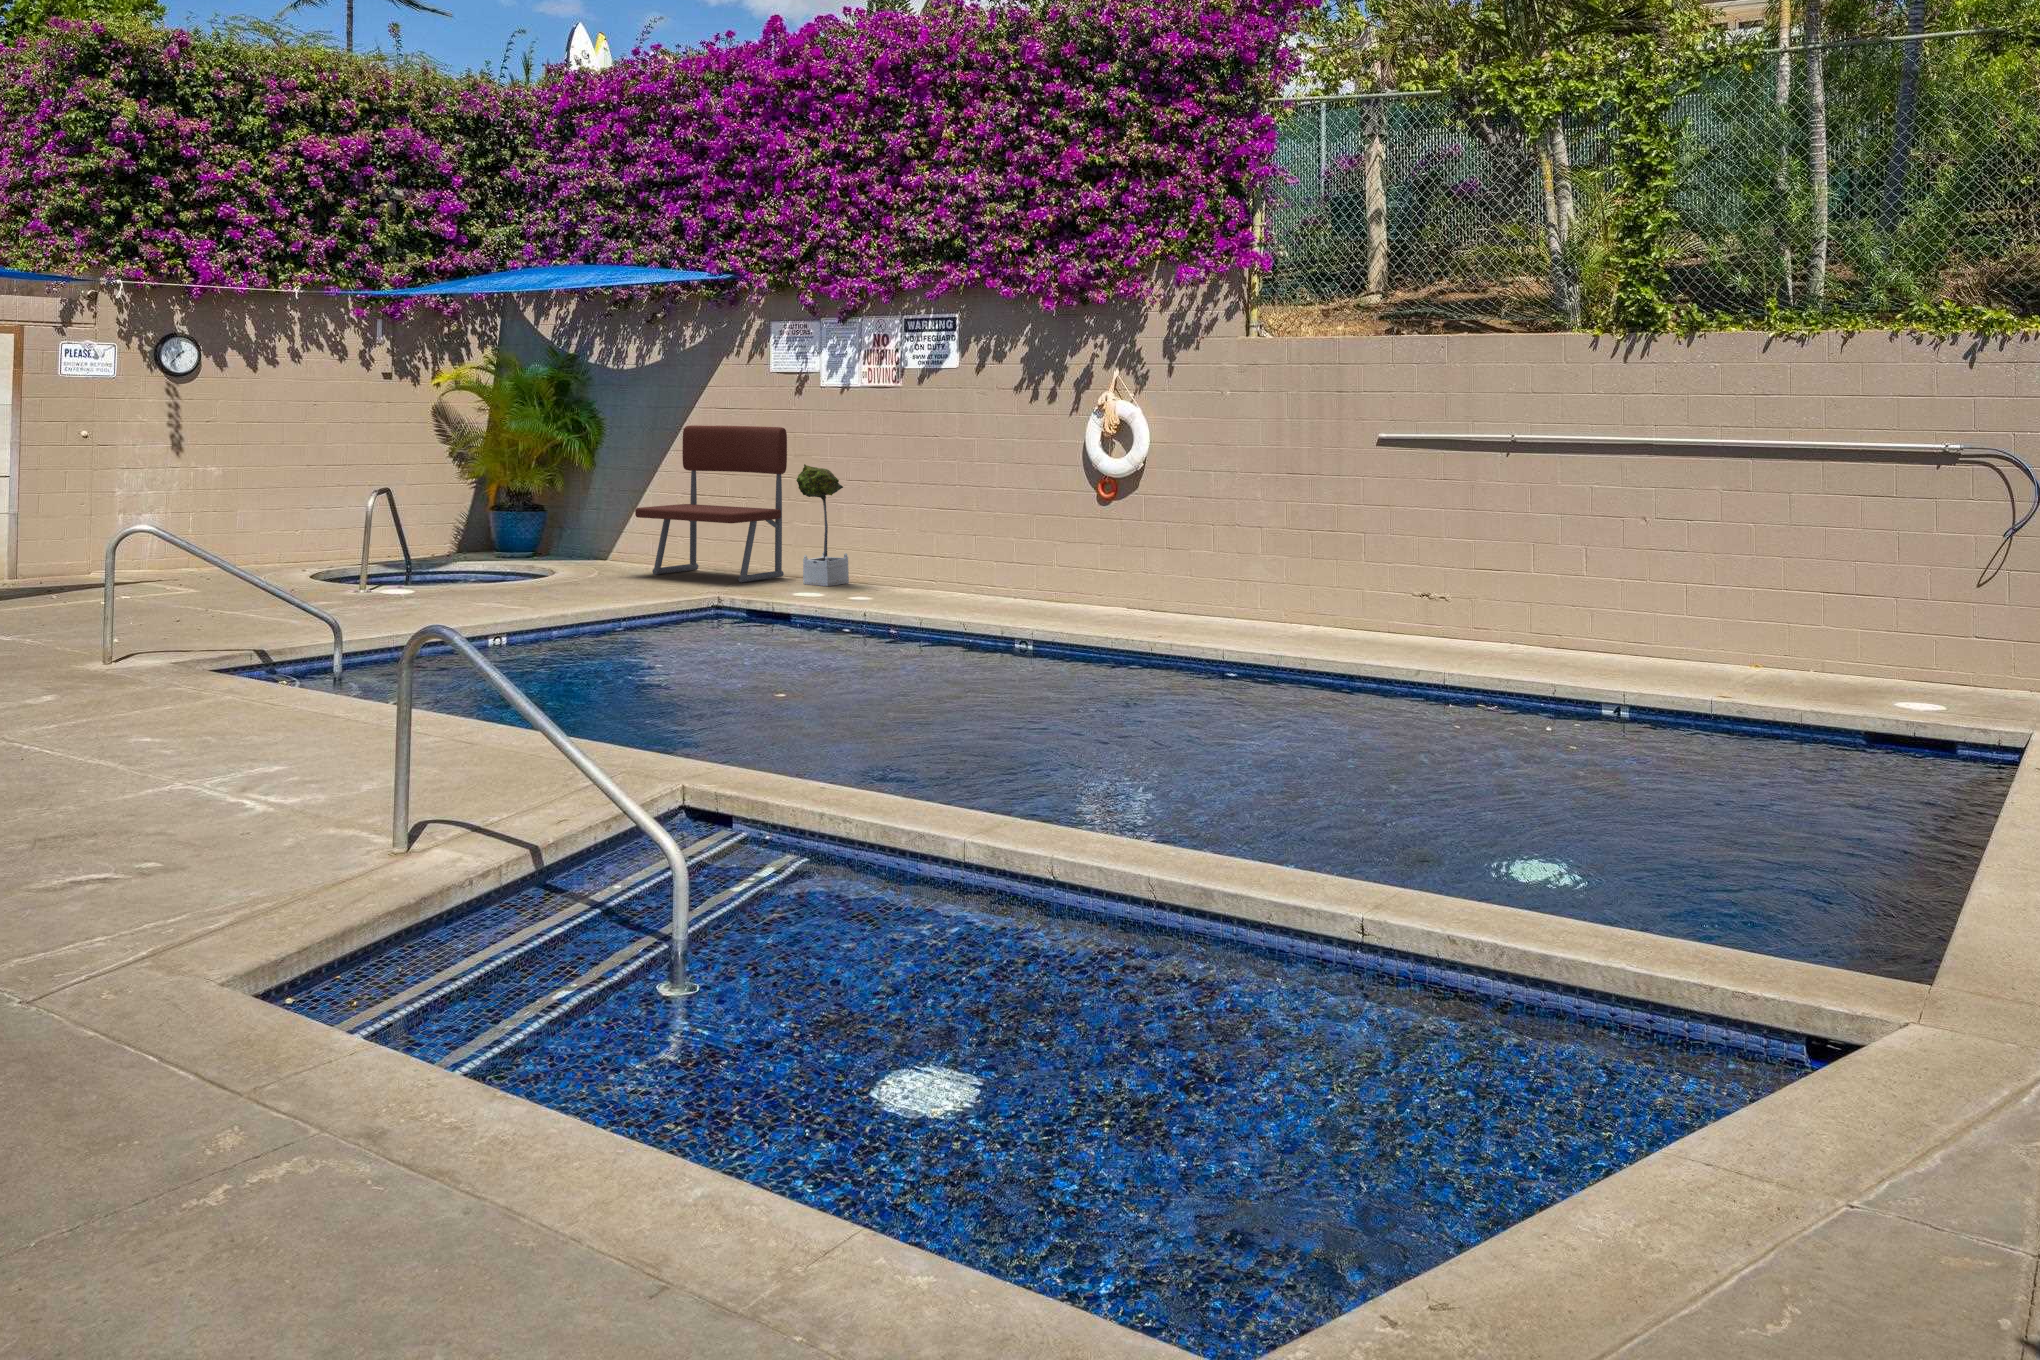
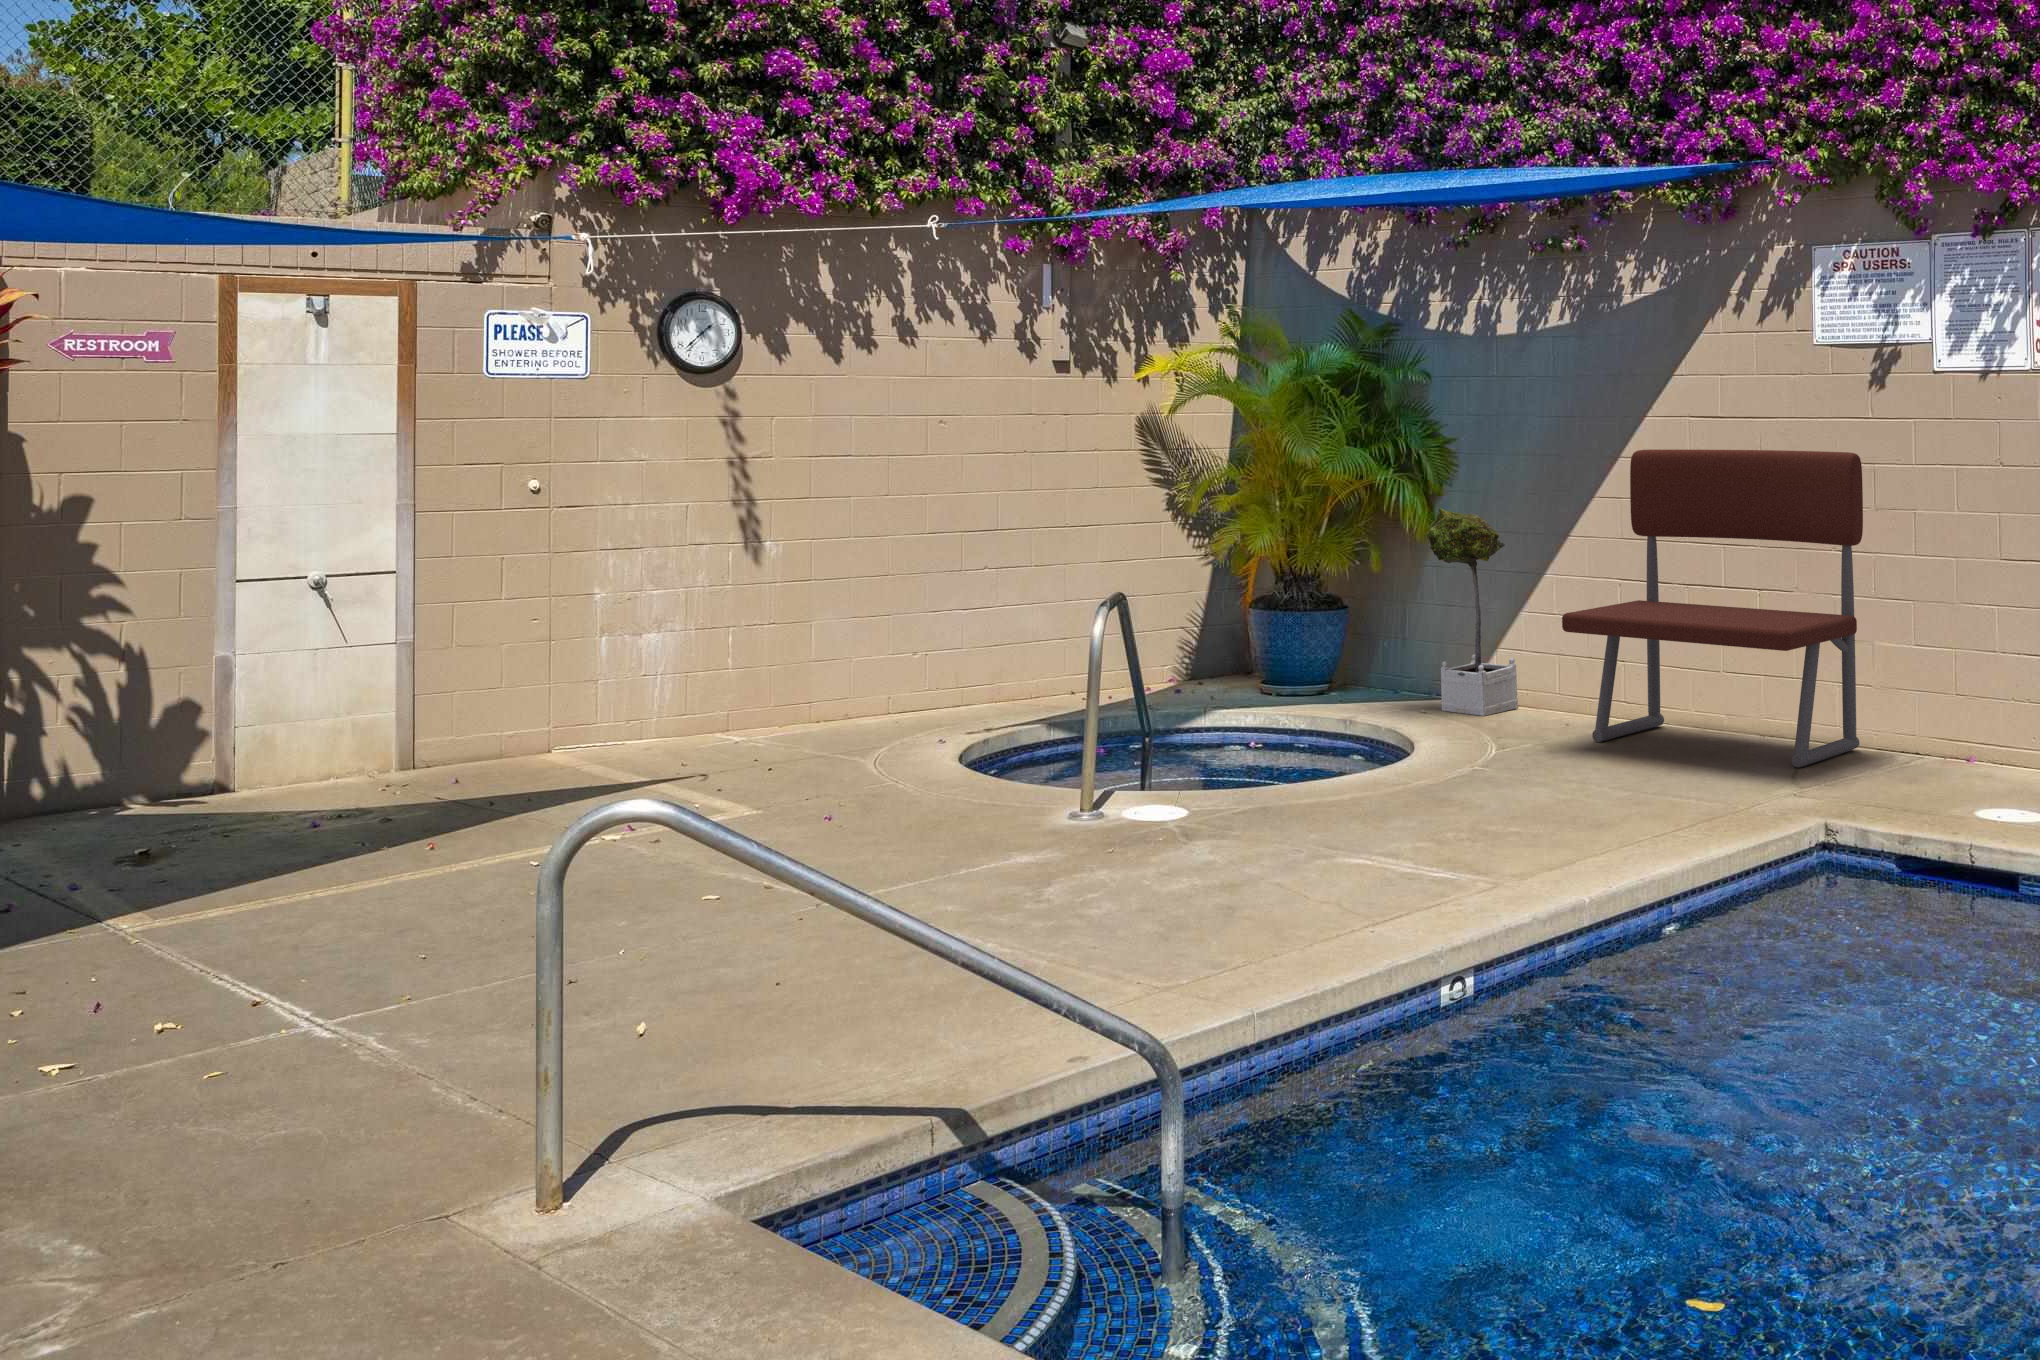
potted tree: present [796,464,849,586] -> present [1427,508,1518,716]

